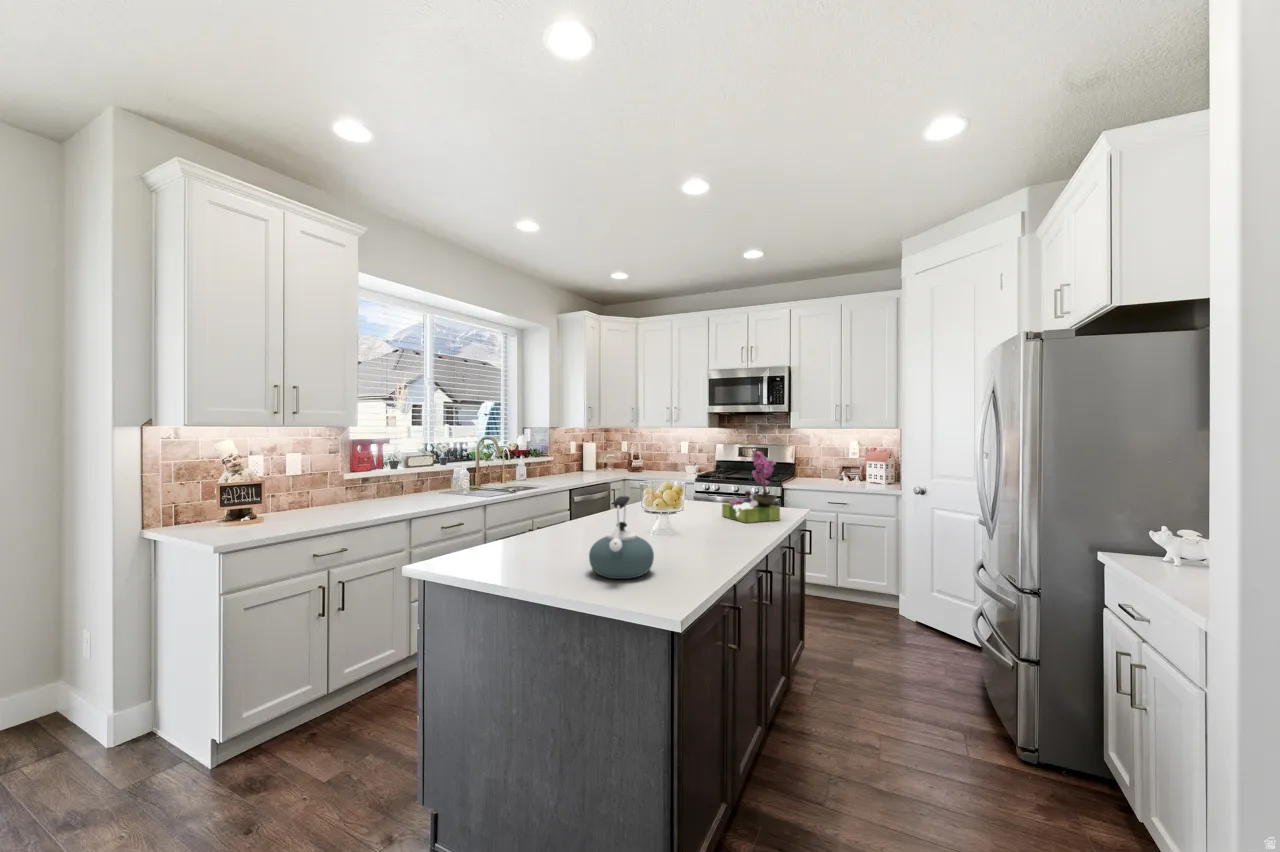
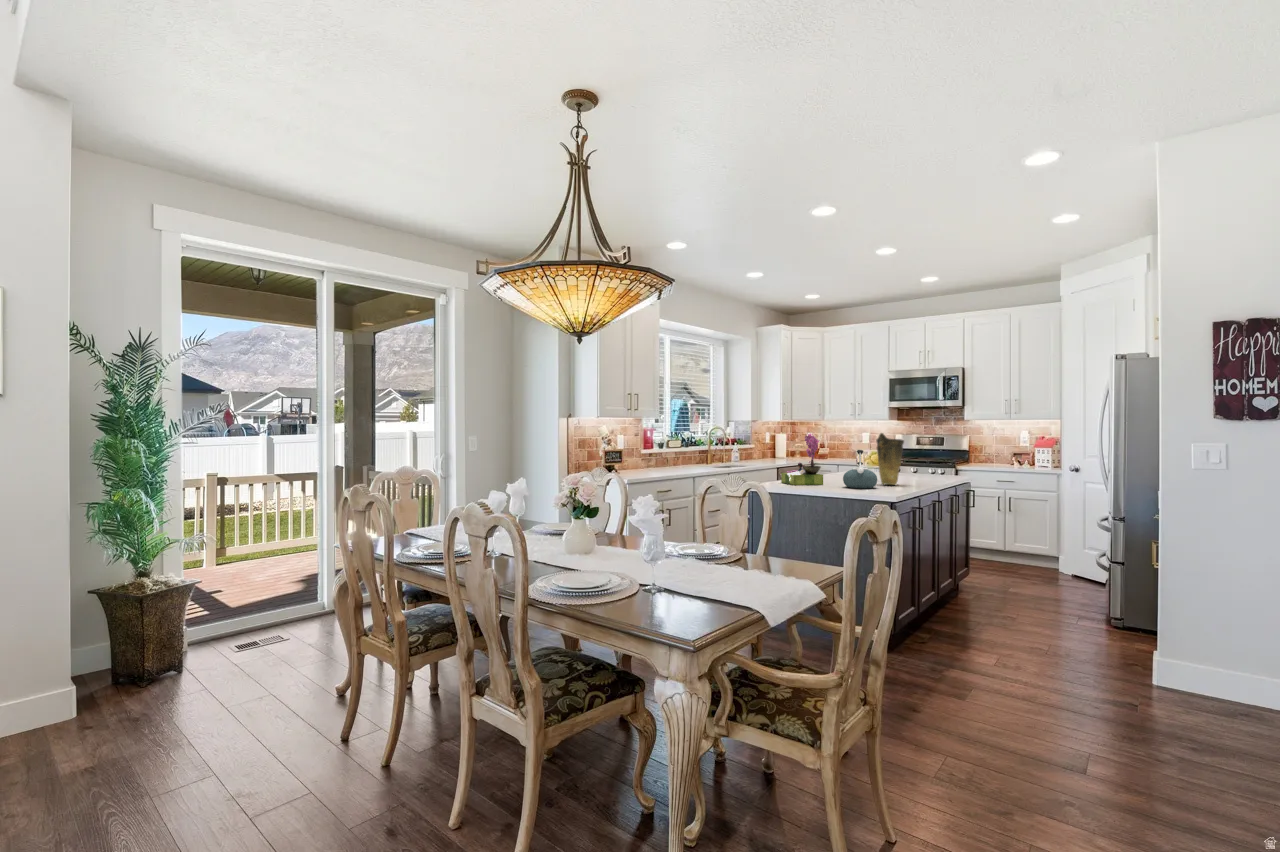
flower arrangement: present [722,451,780,523] -> present [781,433,823,485]
vase: none [661,460,708,557] -> present [876,433,904,485]

